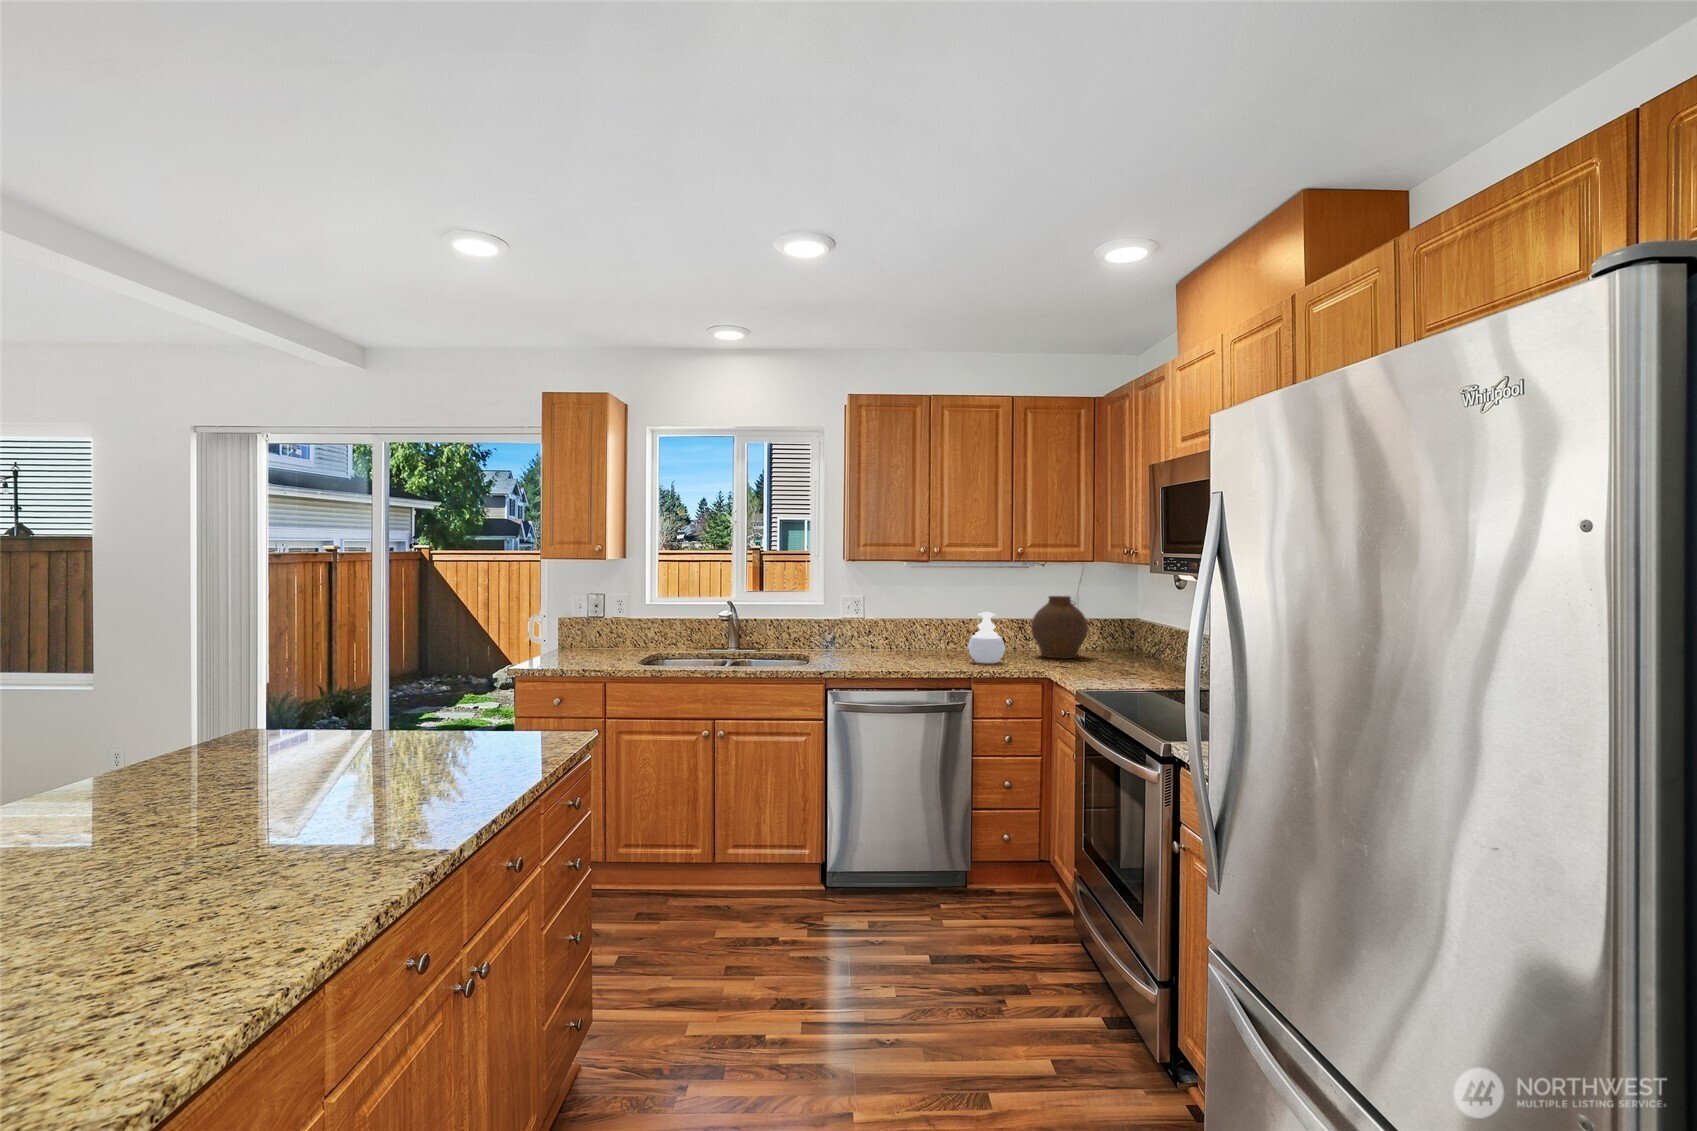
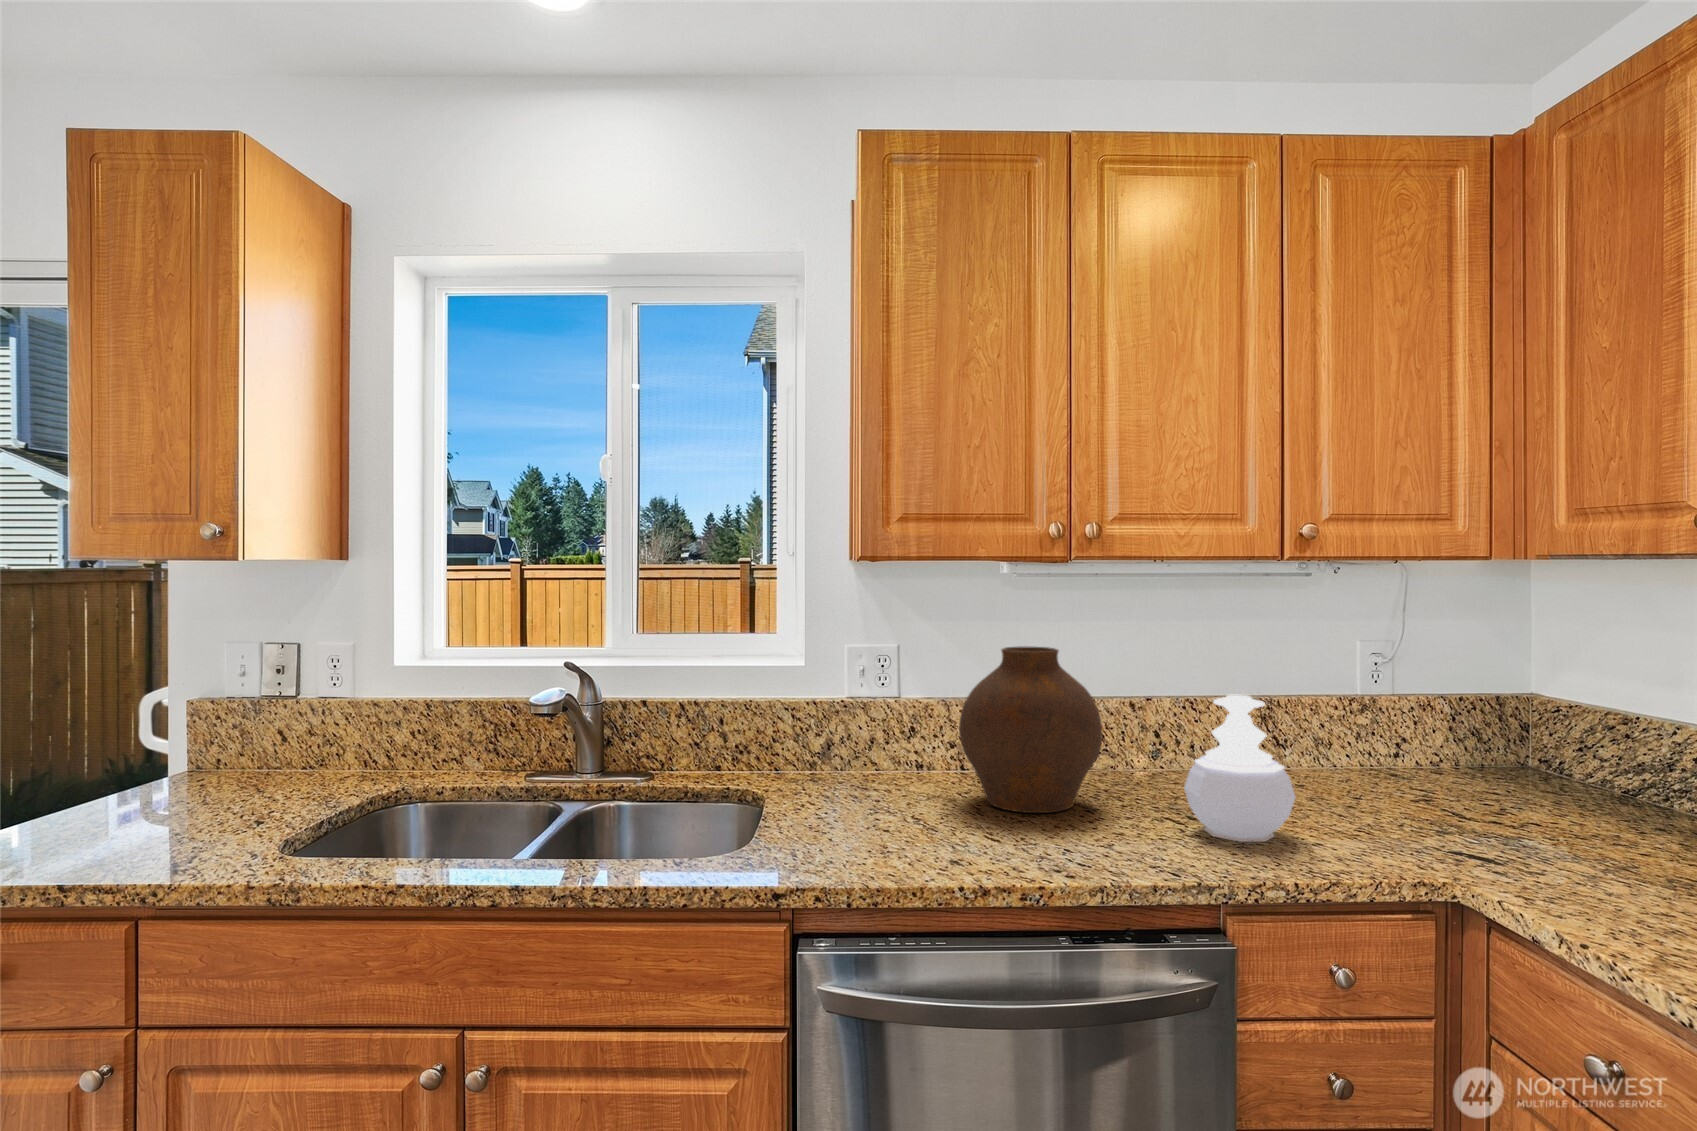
vase: present [1031,596,1088,659] -> present [959,646,1102,813]

